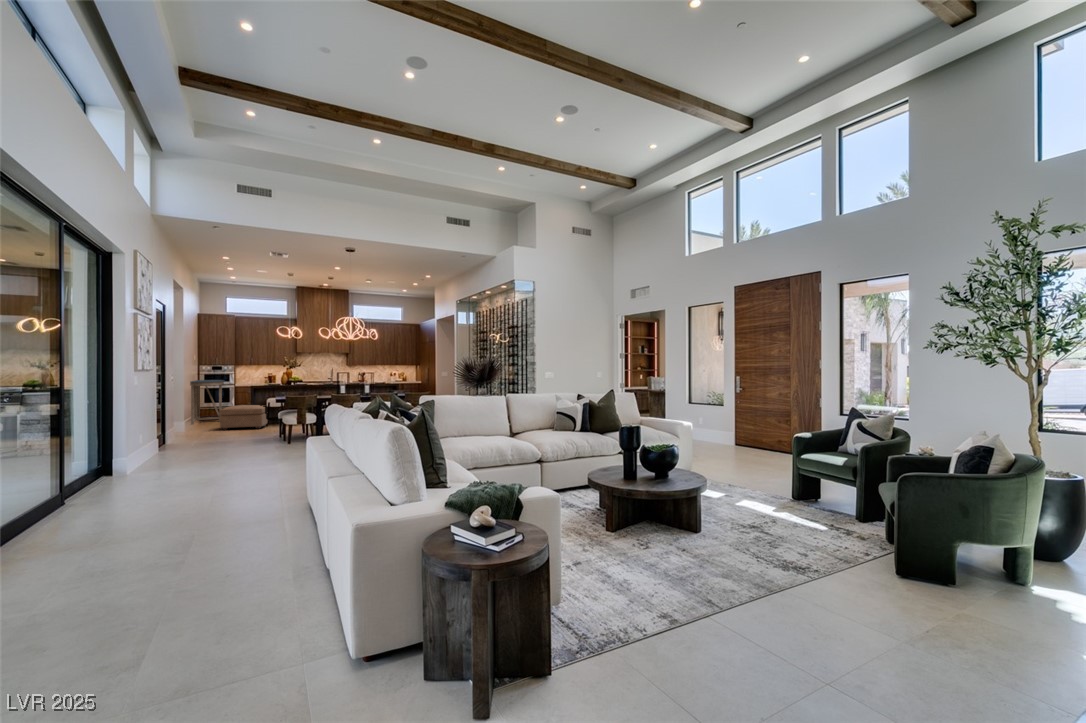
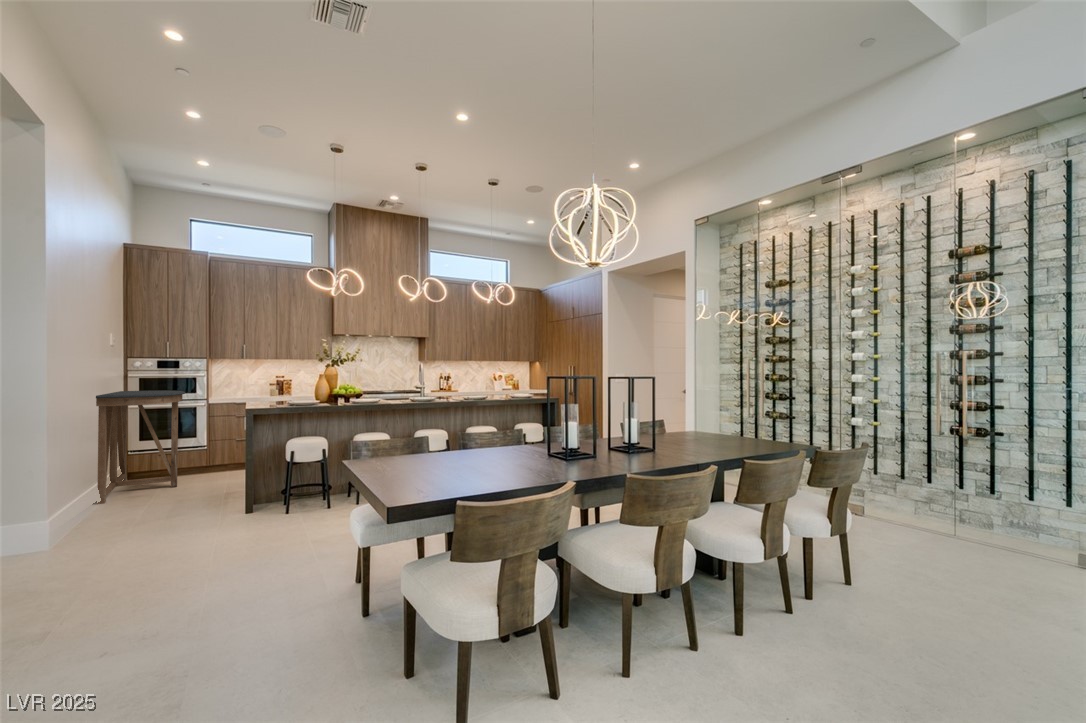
ottoman: present [220,405,268,430] -> none [172,459,298,537]

